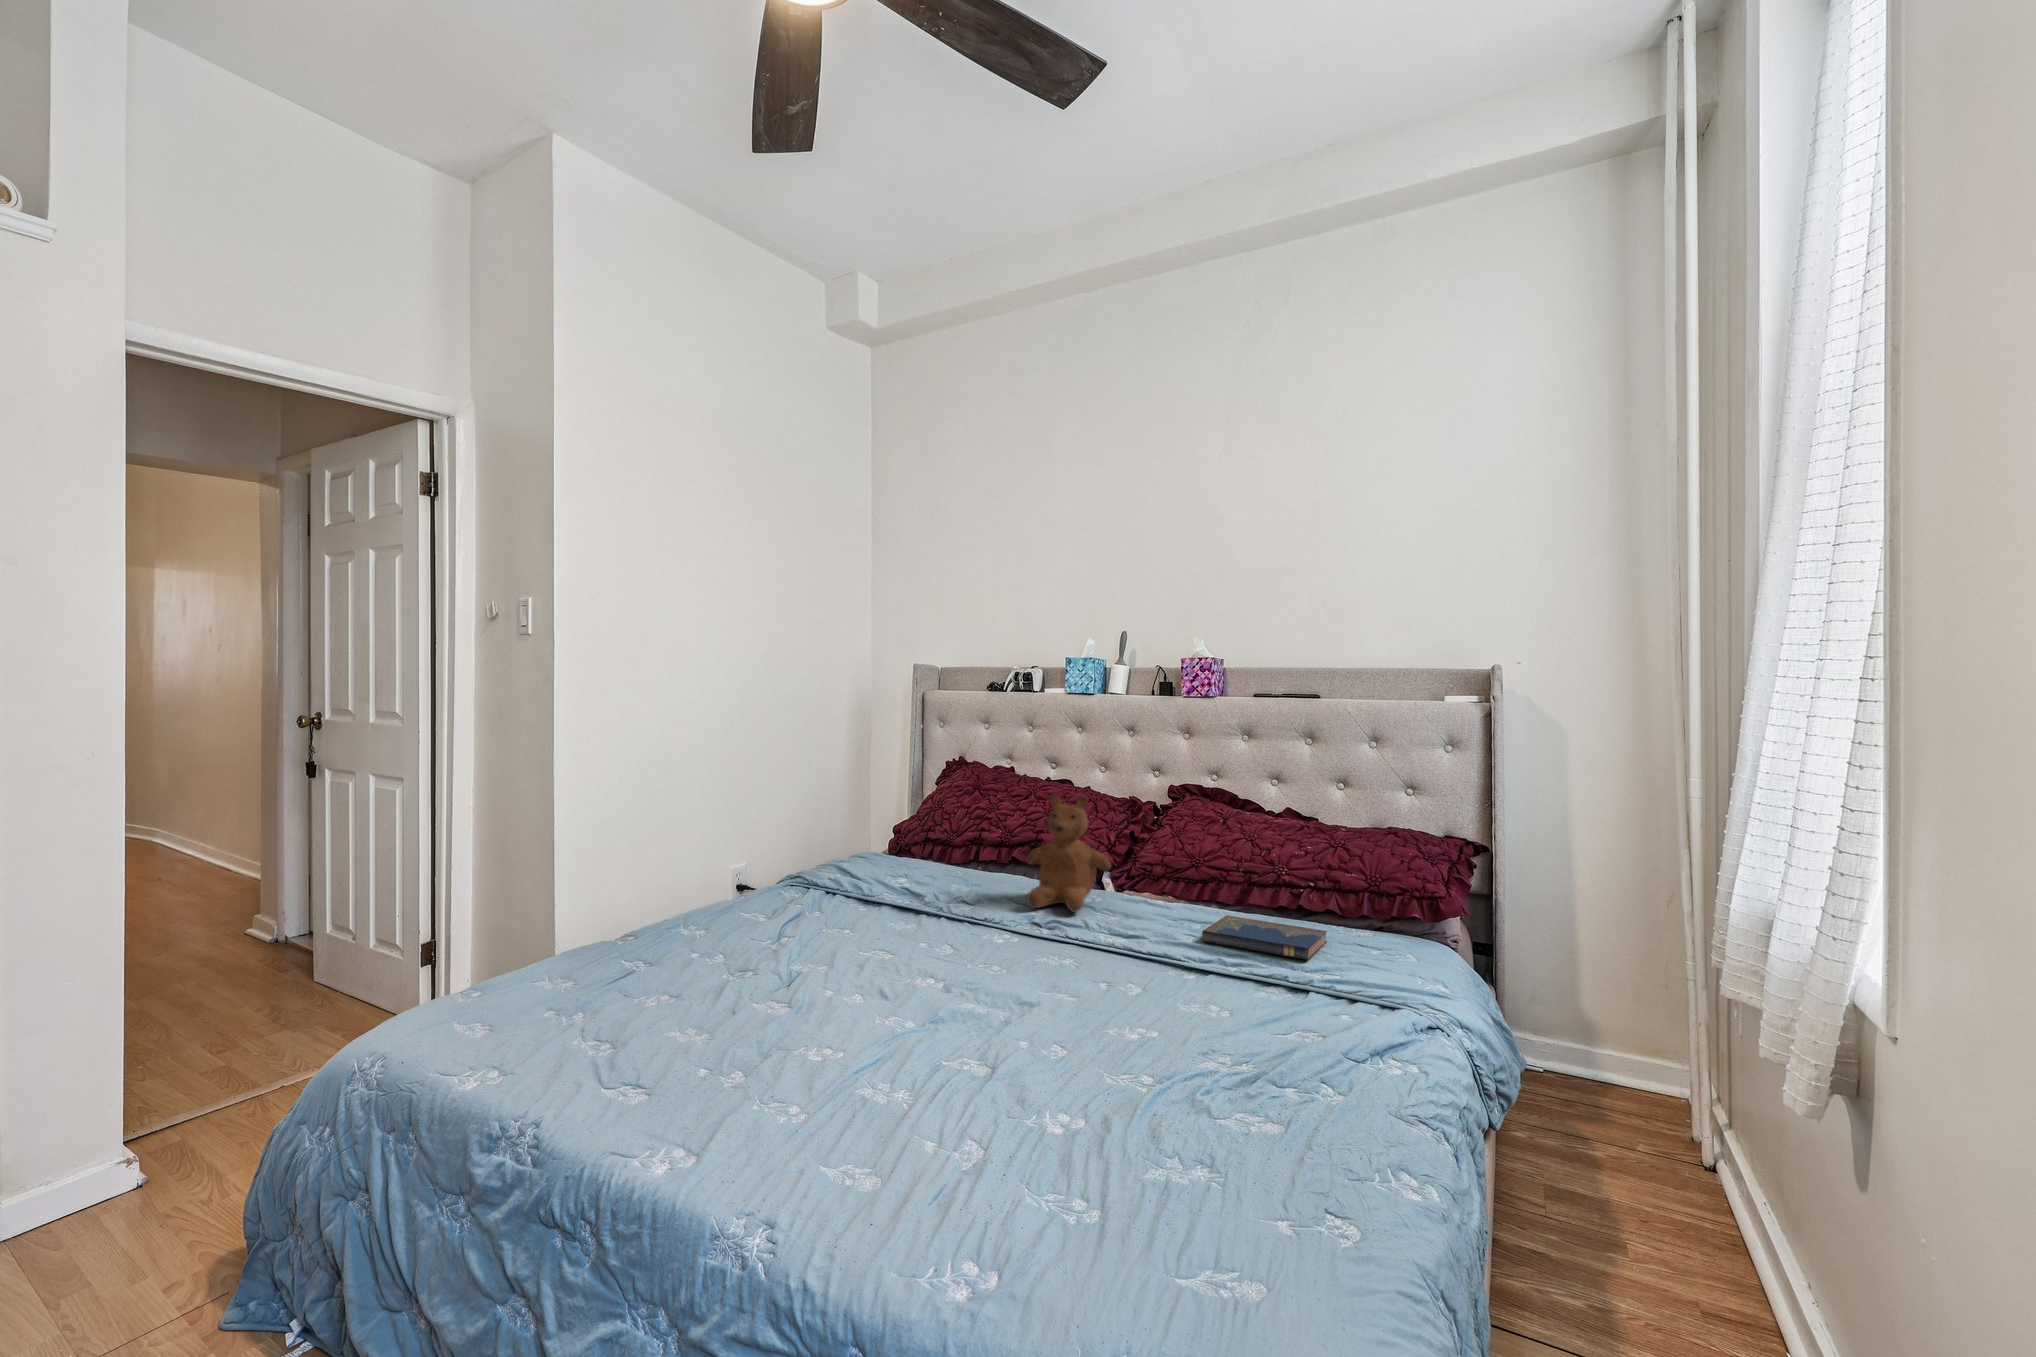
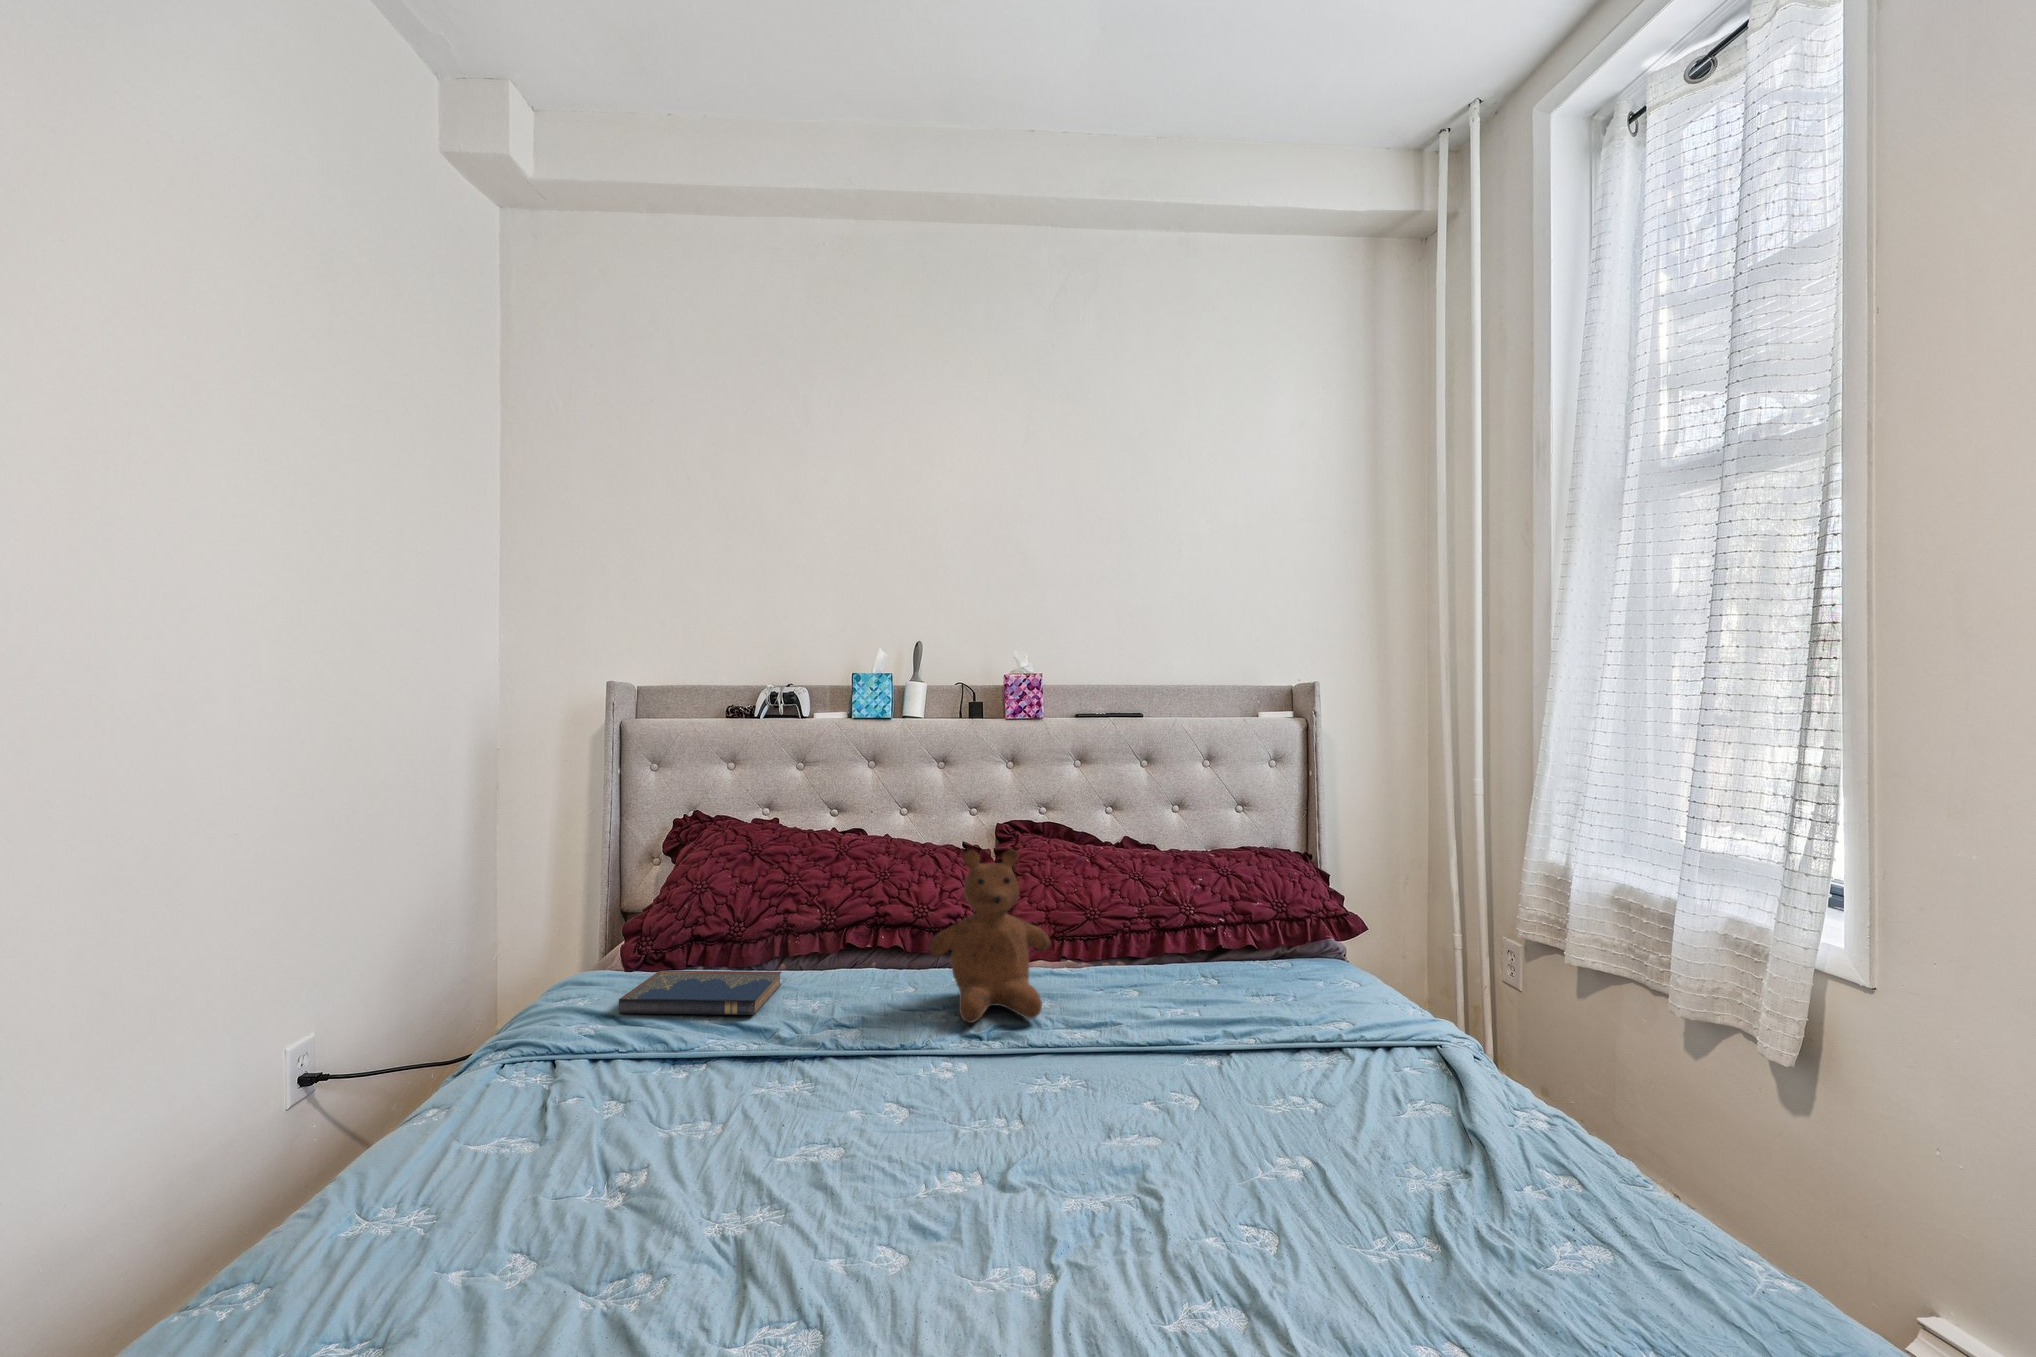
hardcover book: present [1202,915,1327,960] -> present [619,971,782,1015]

